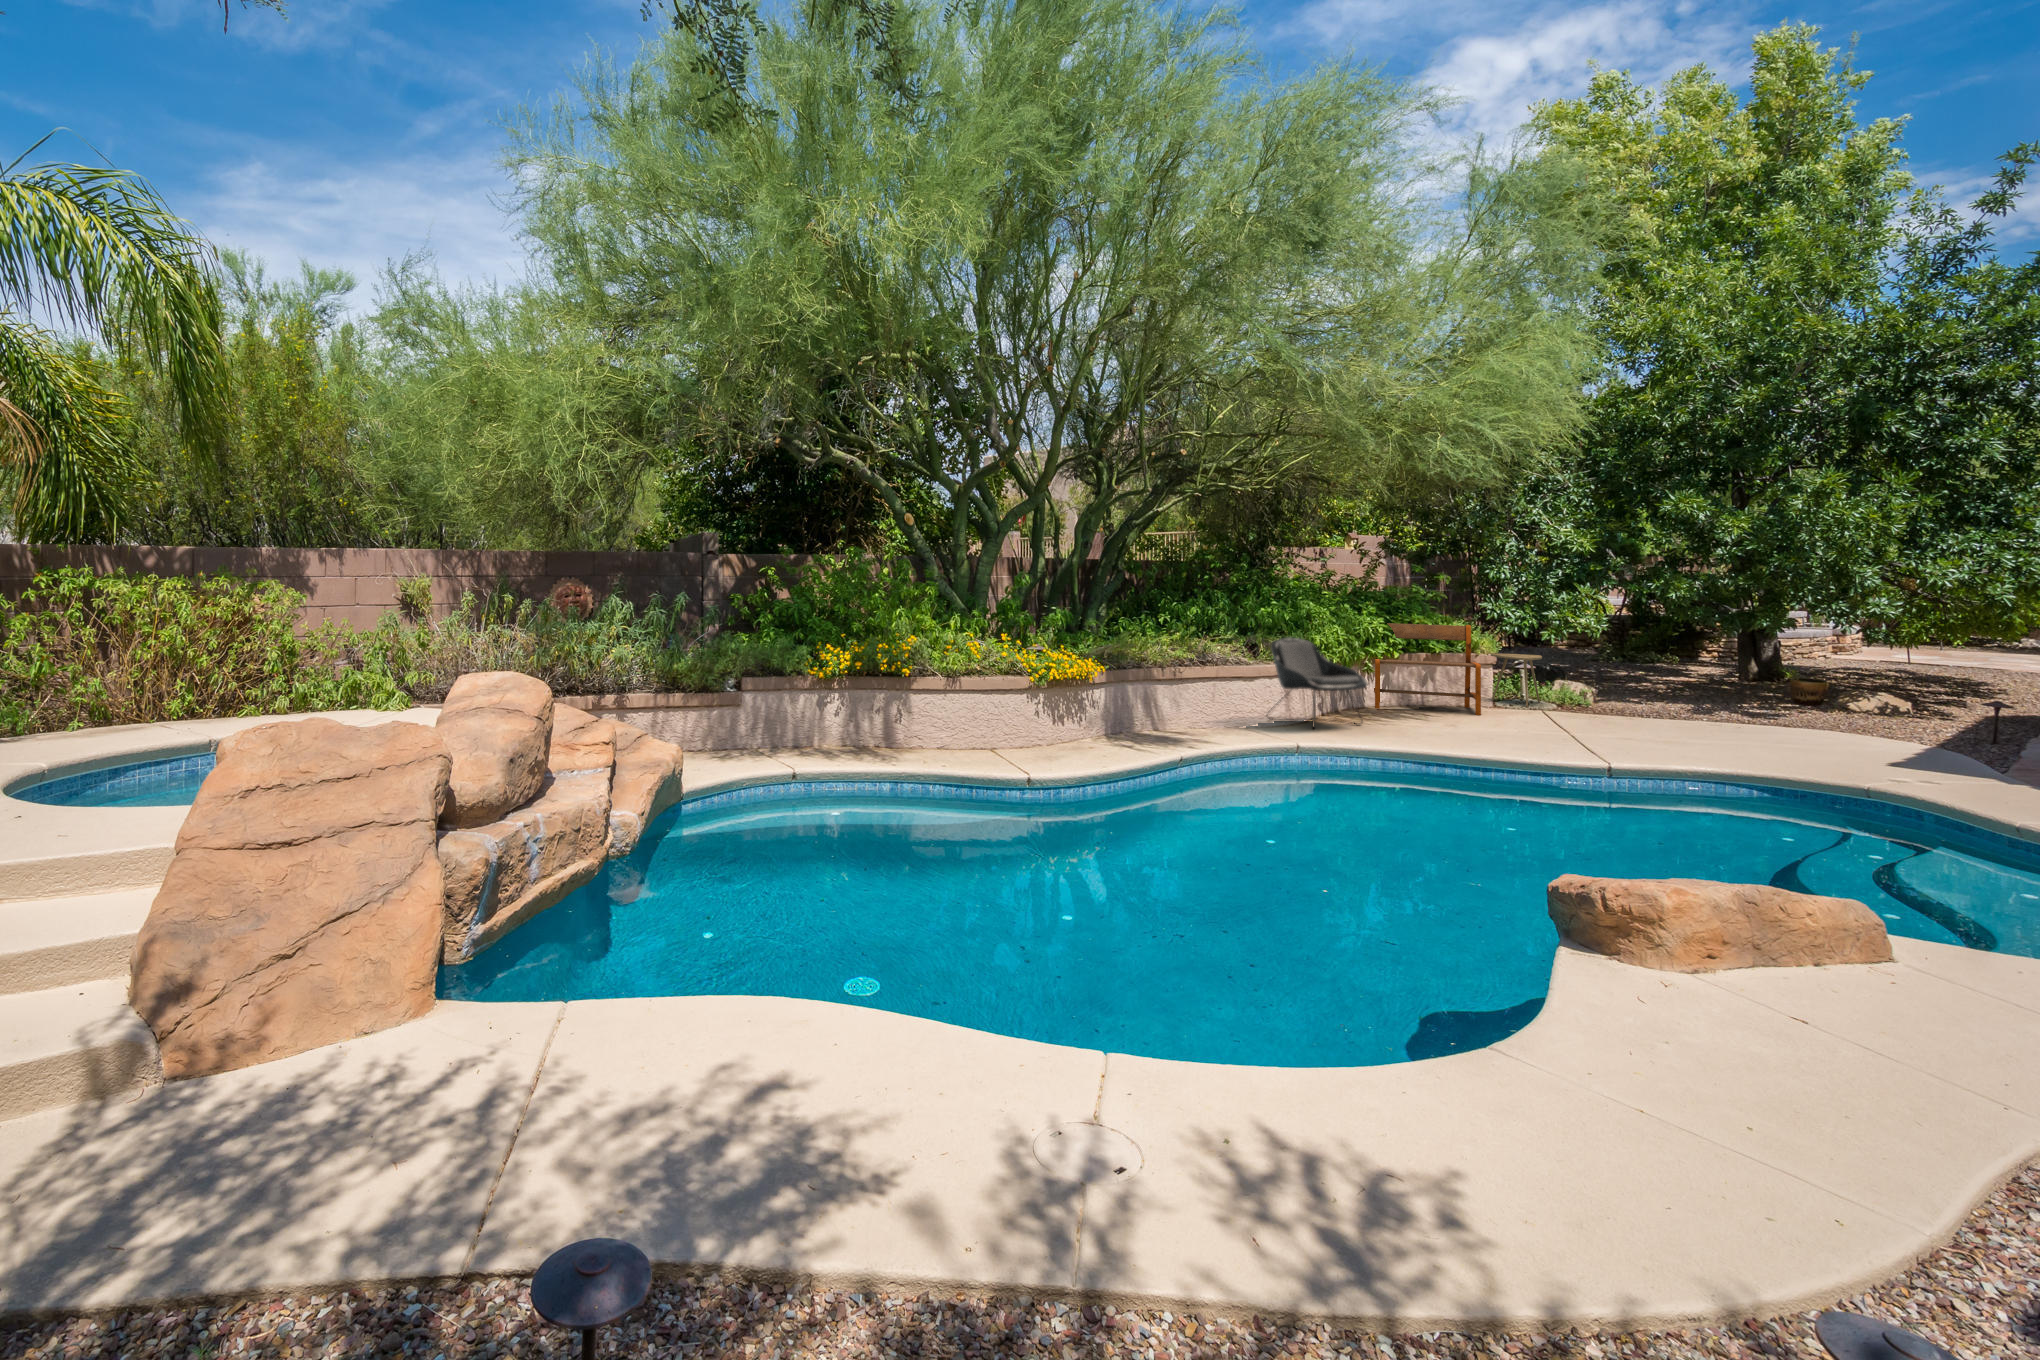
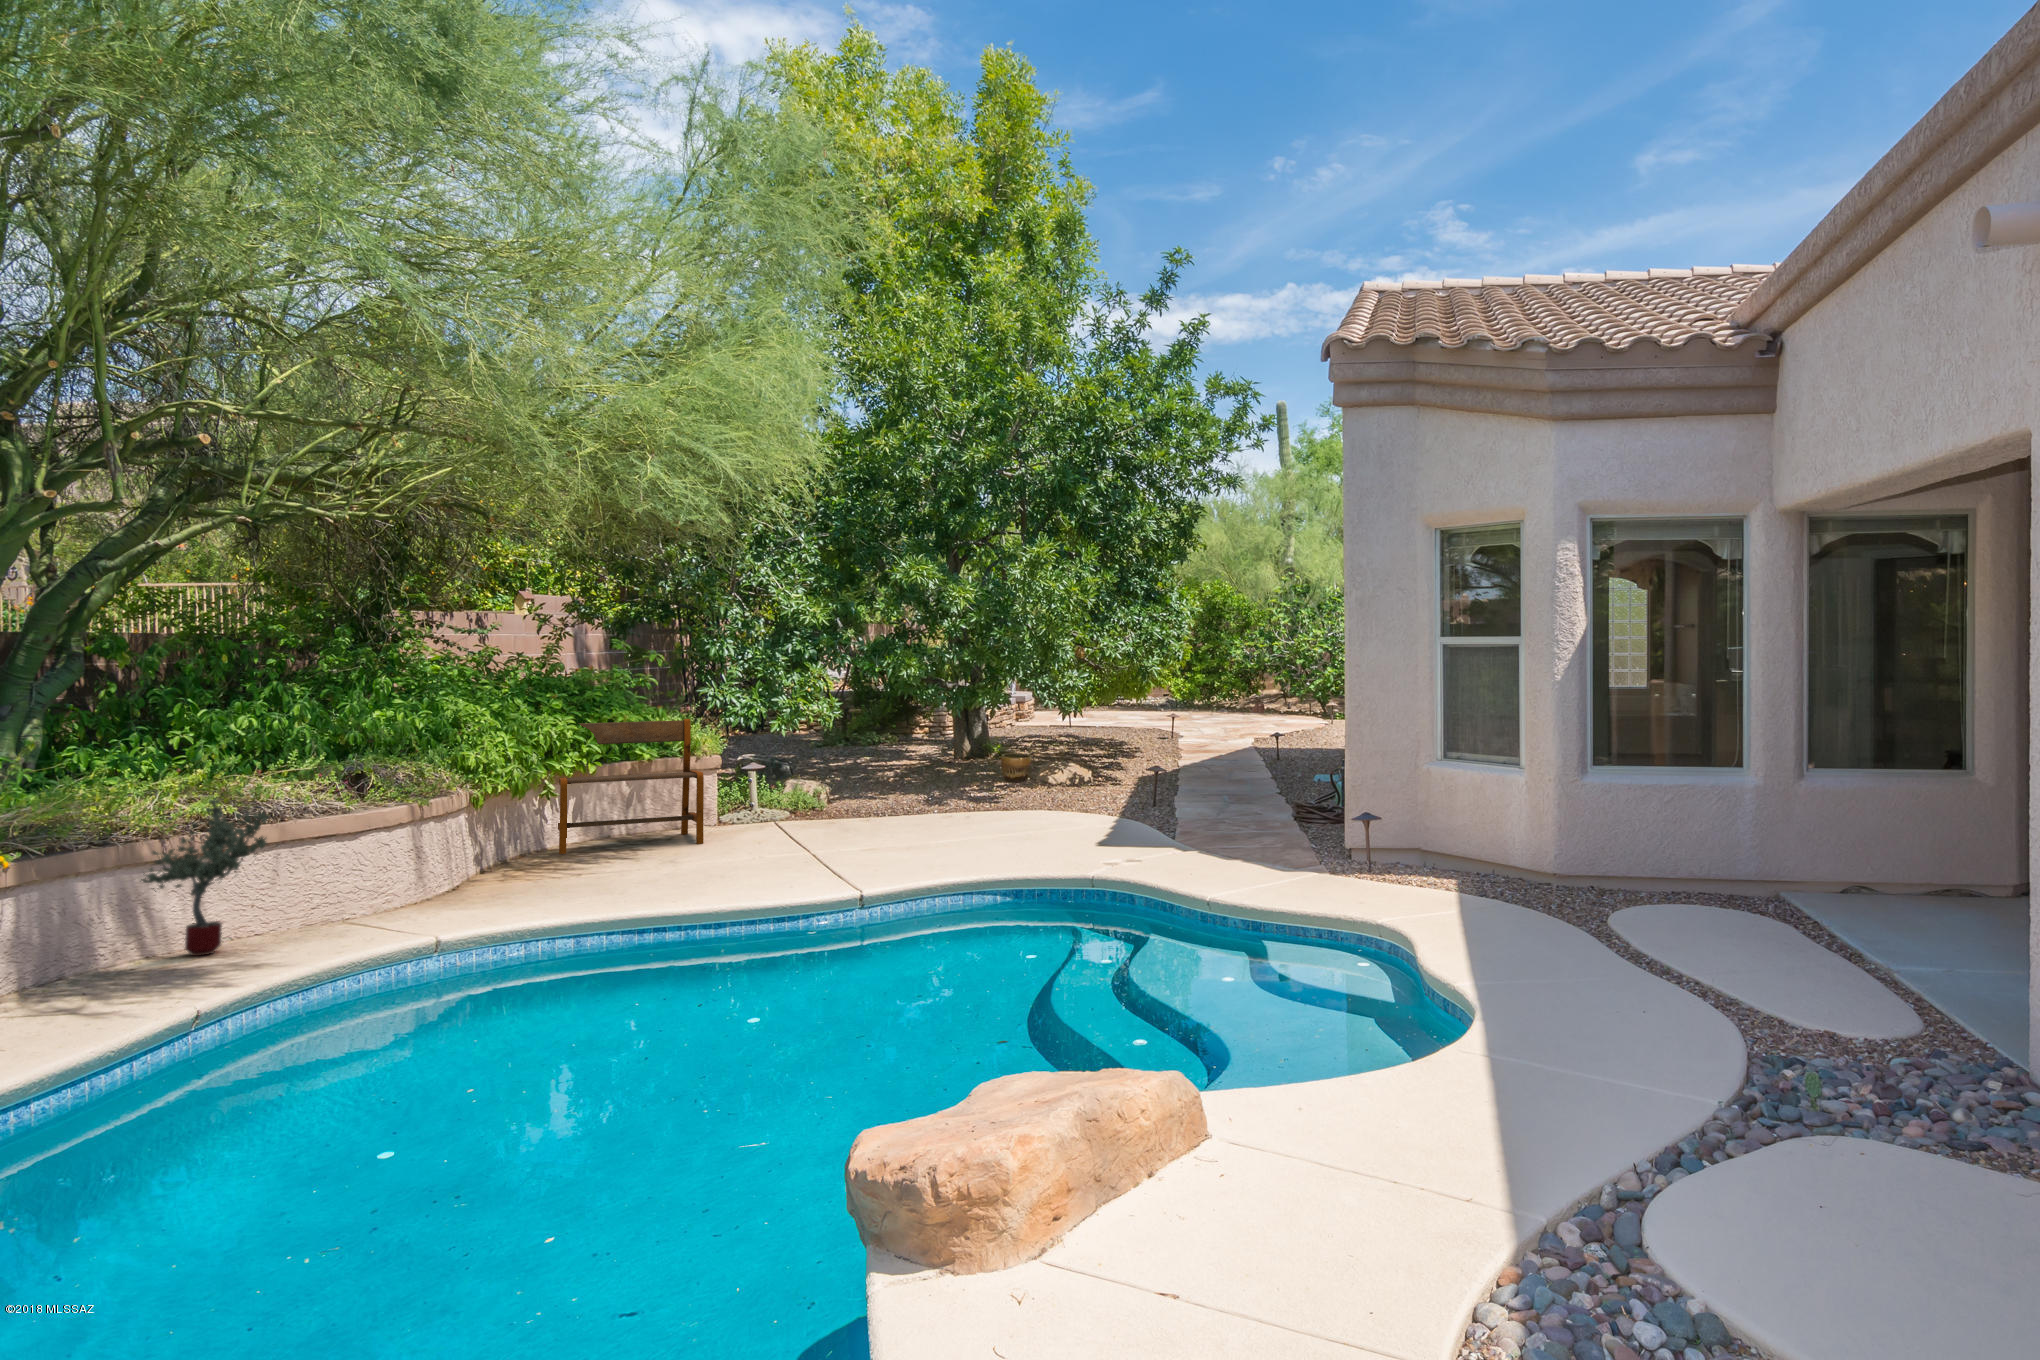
lounge chair: present [1269,637,1367,725] -> none [380,757,551,906]
potted tree: none [1152,649,1209,732] -> present [140,799,268,956]
side table: present [1491,654,1542,707] -> none [713,753,773,823]

